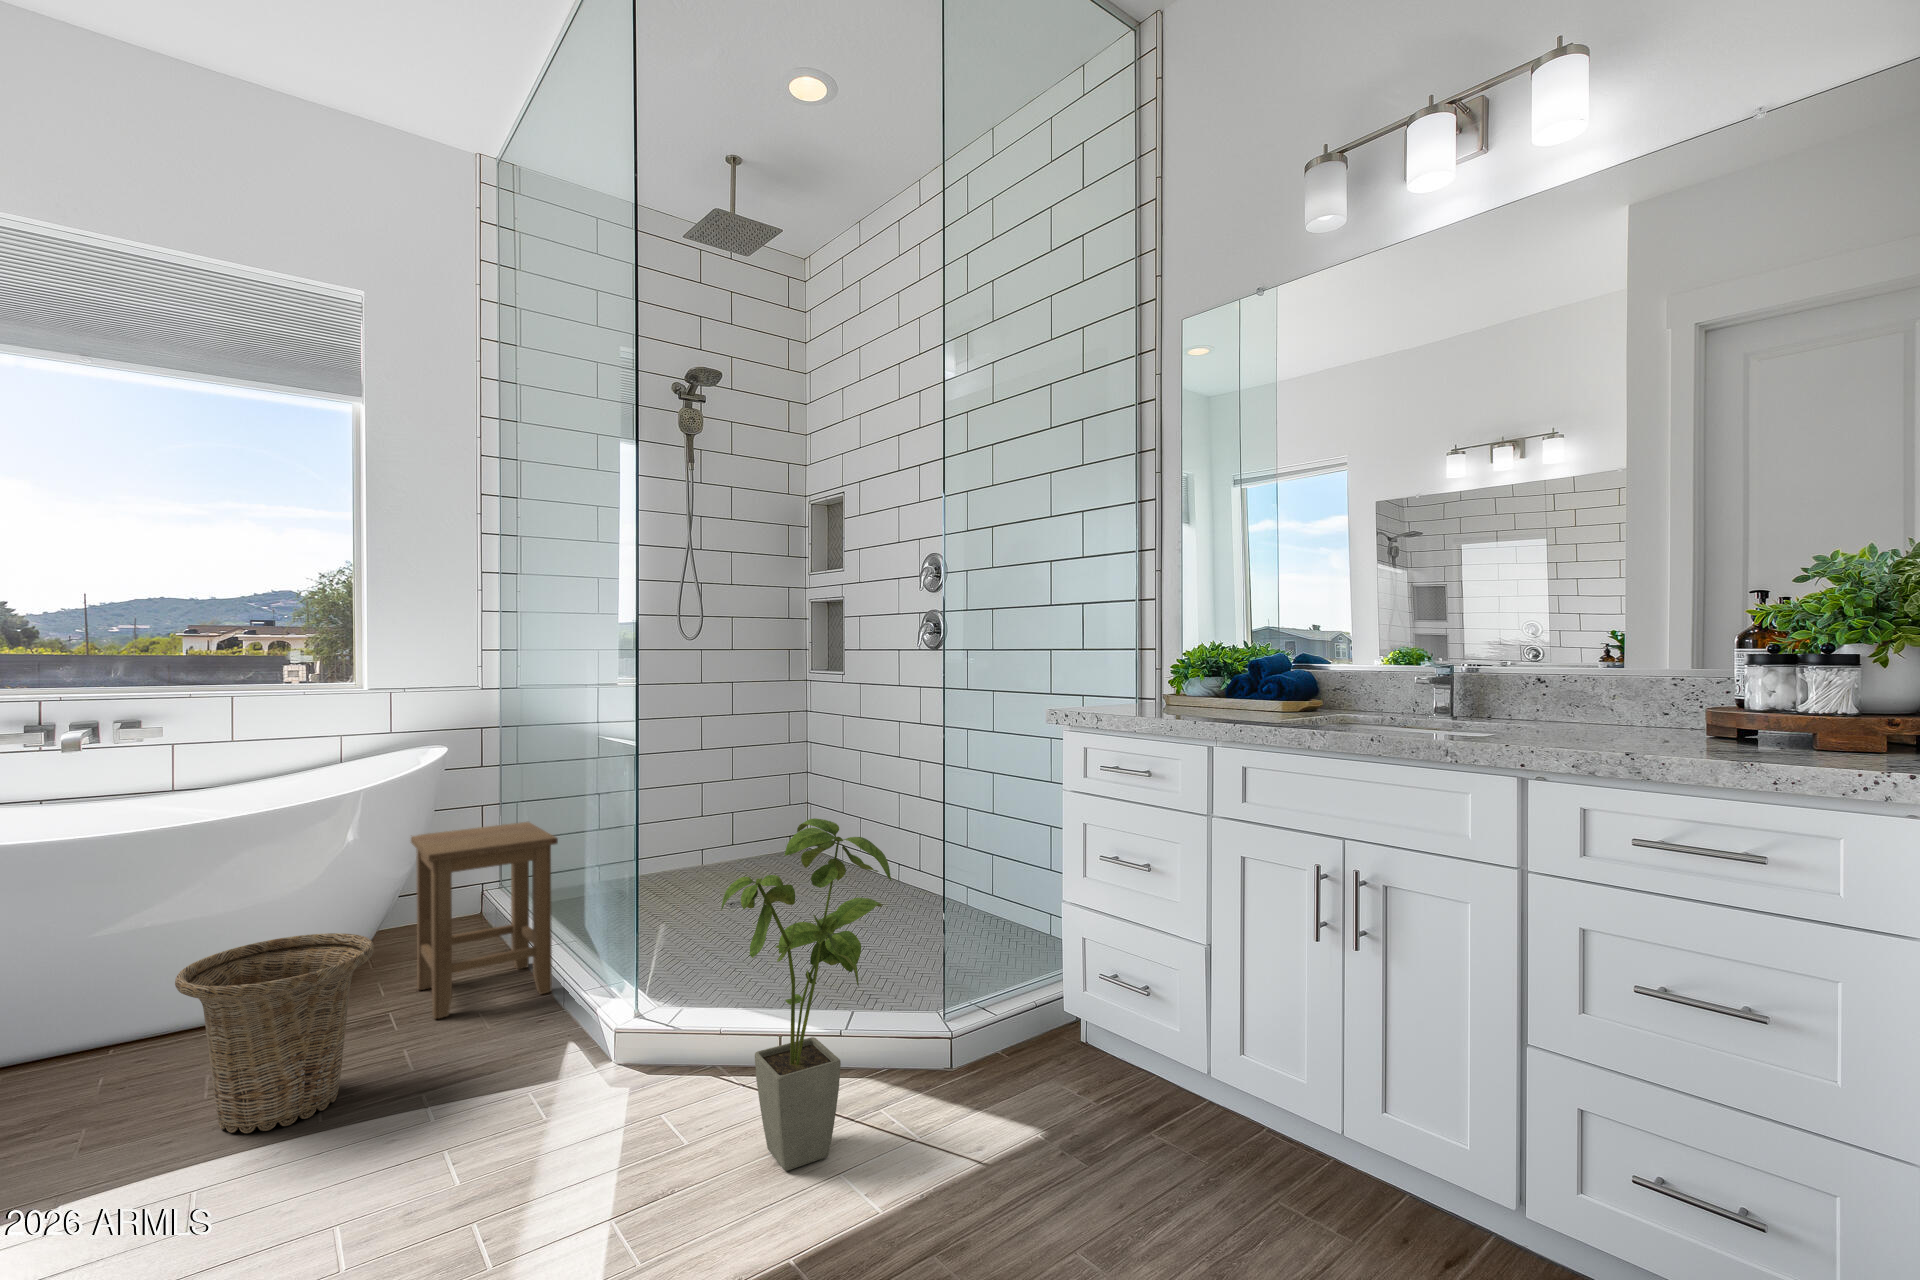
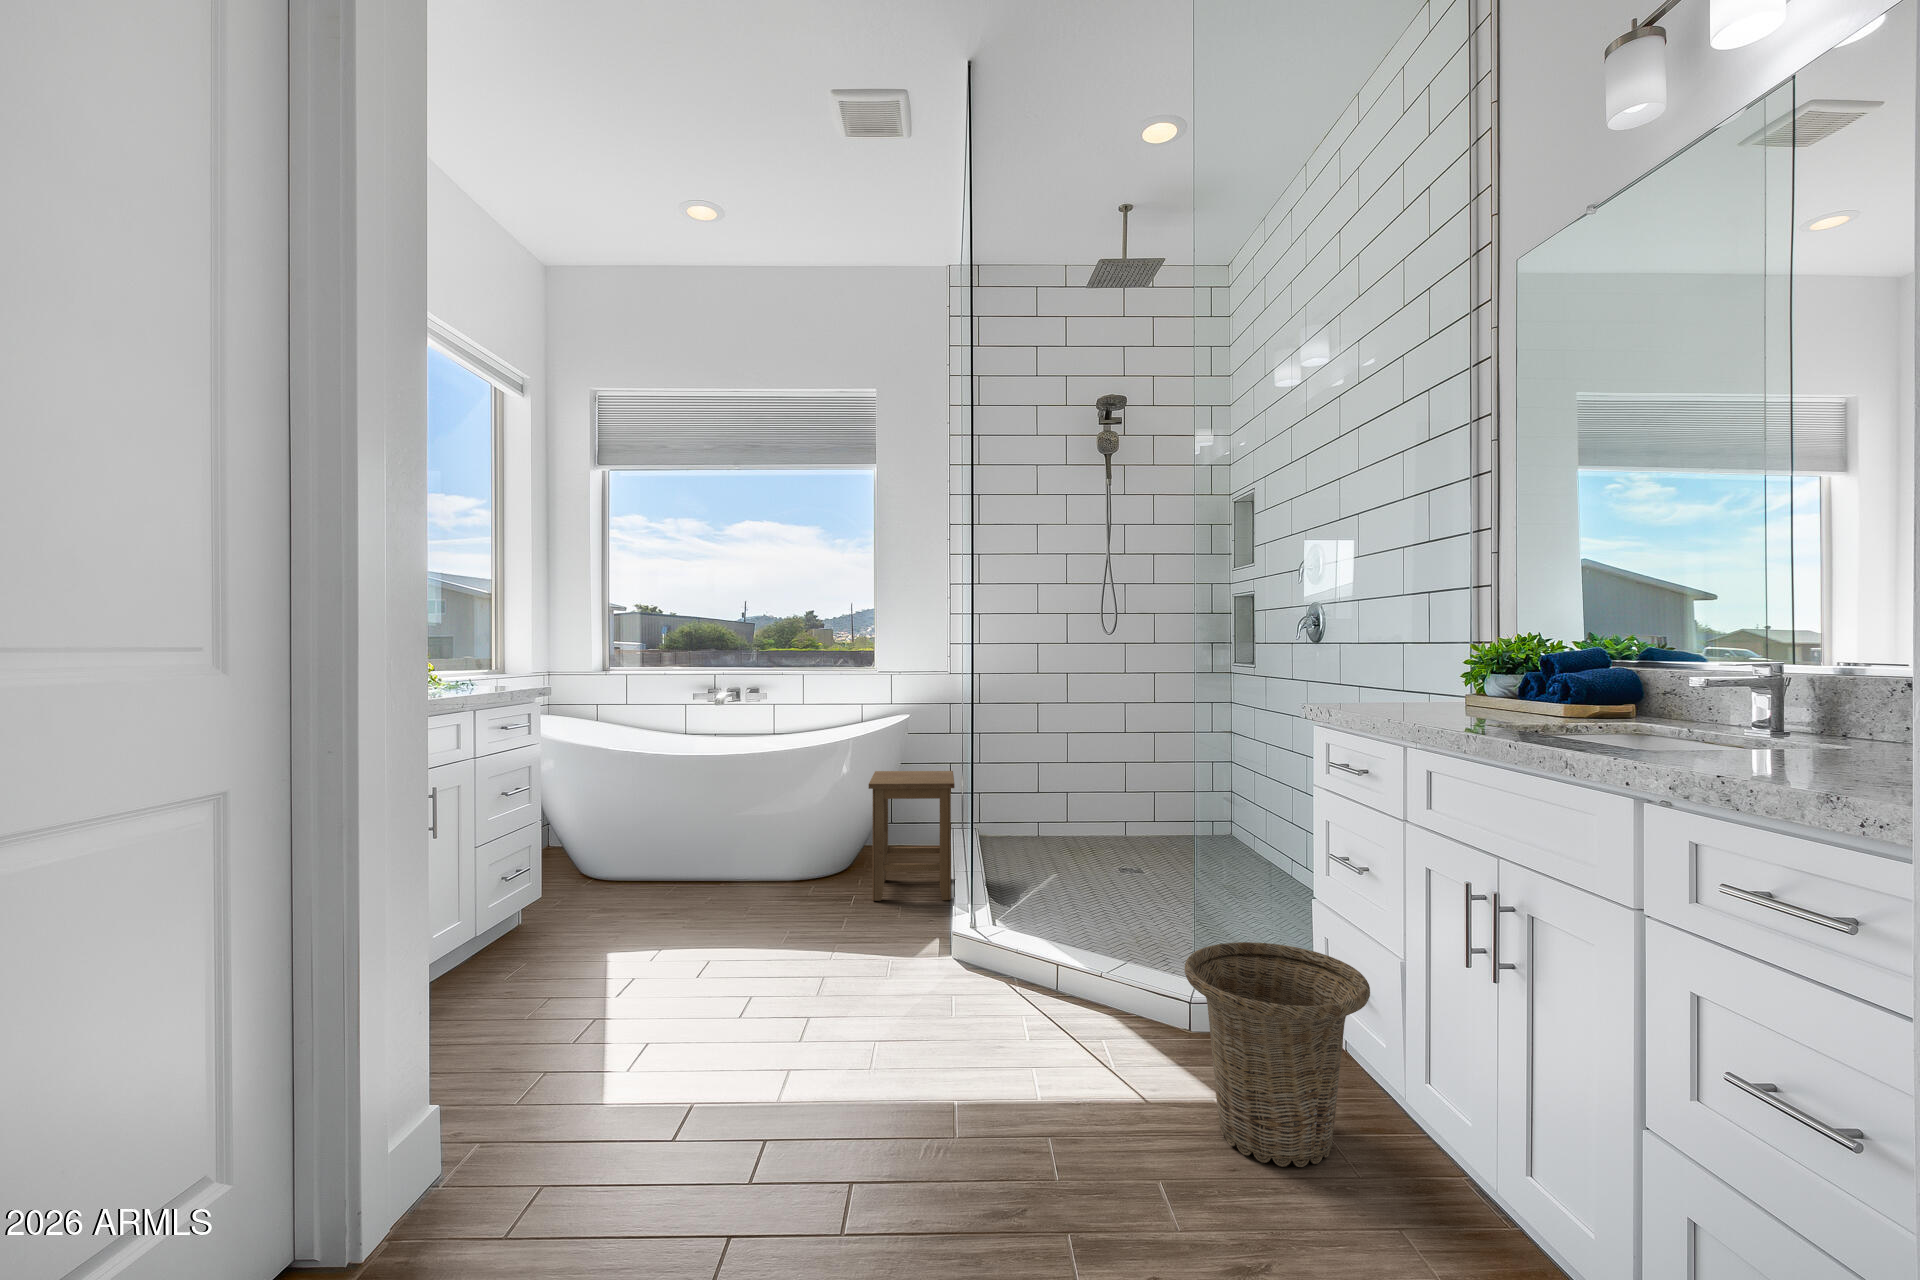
house plant: present [721,818,892,1171] -> none [966,778,1110,1057]
basket: present [175,933,374,1133] -> present [1185,942,1370,1167]

